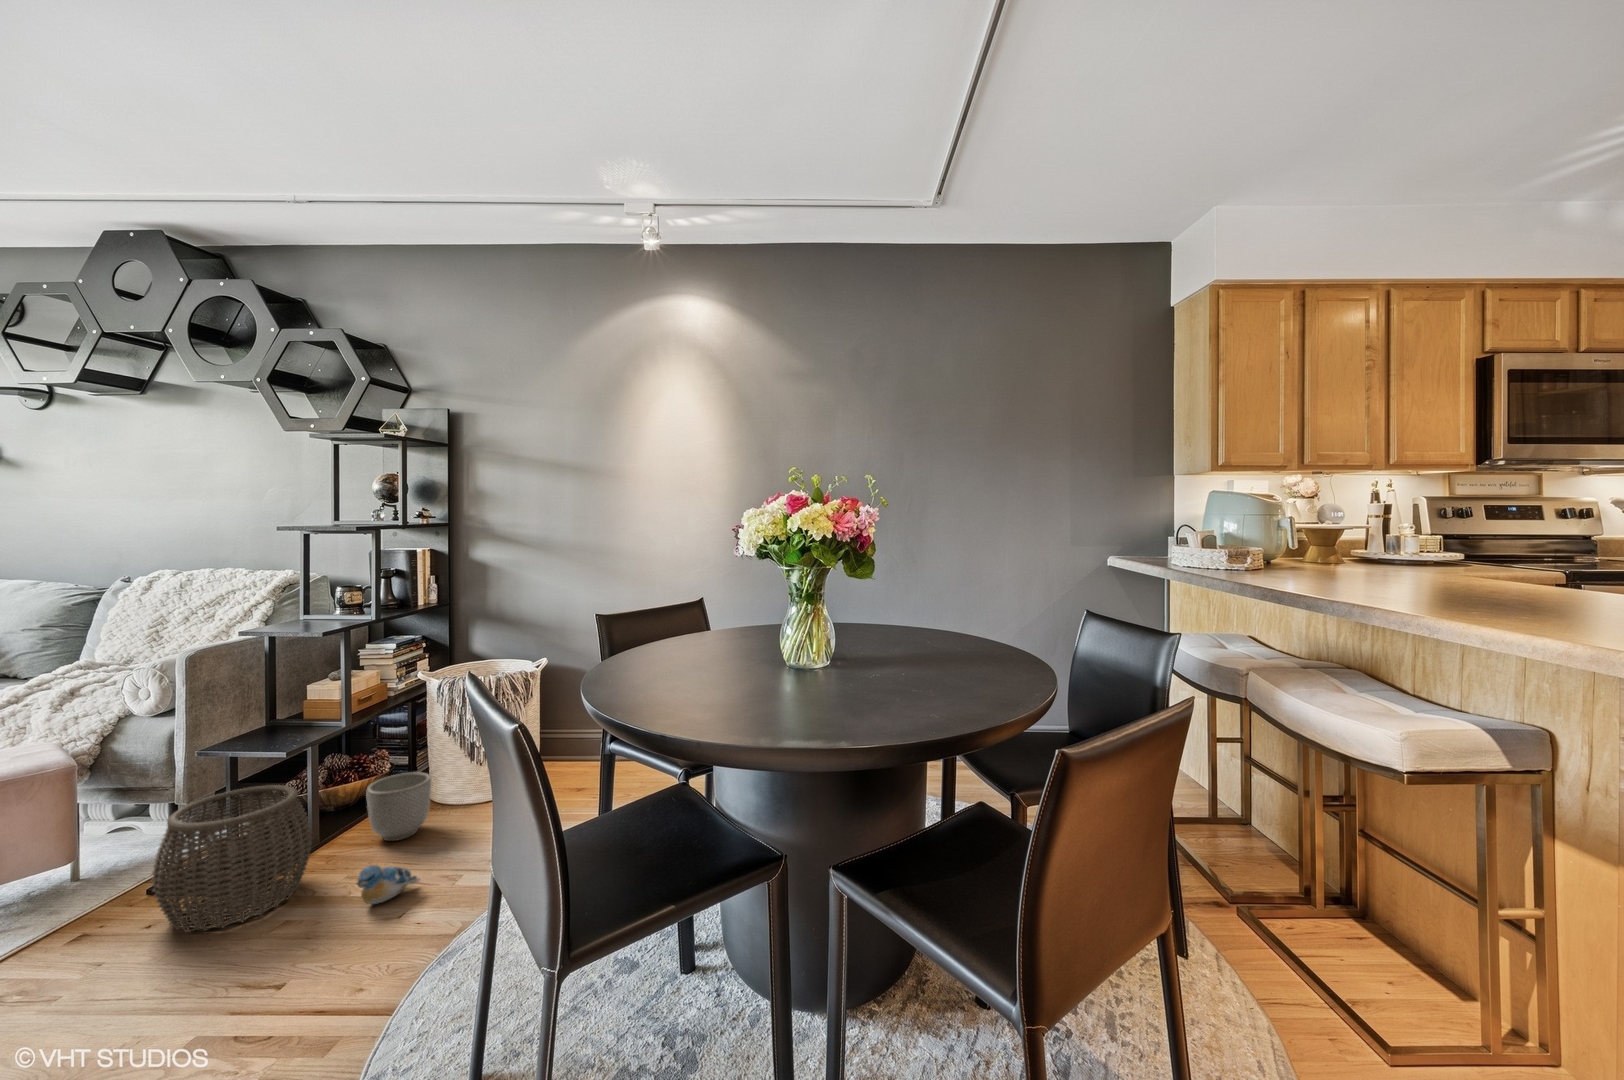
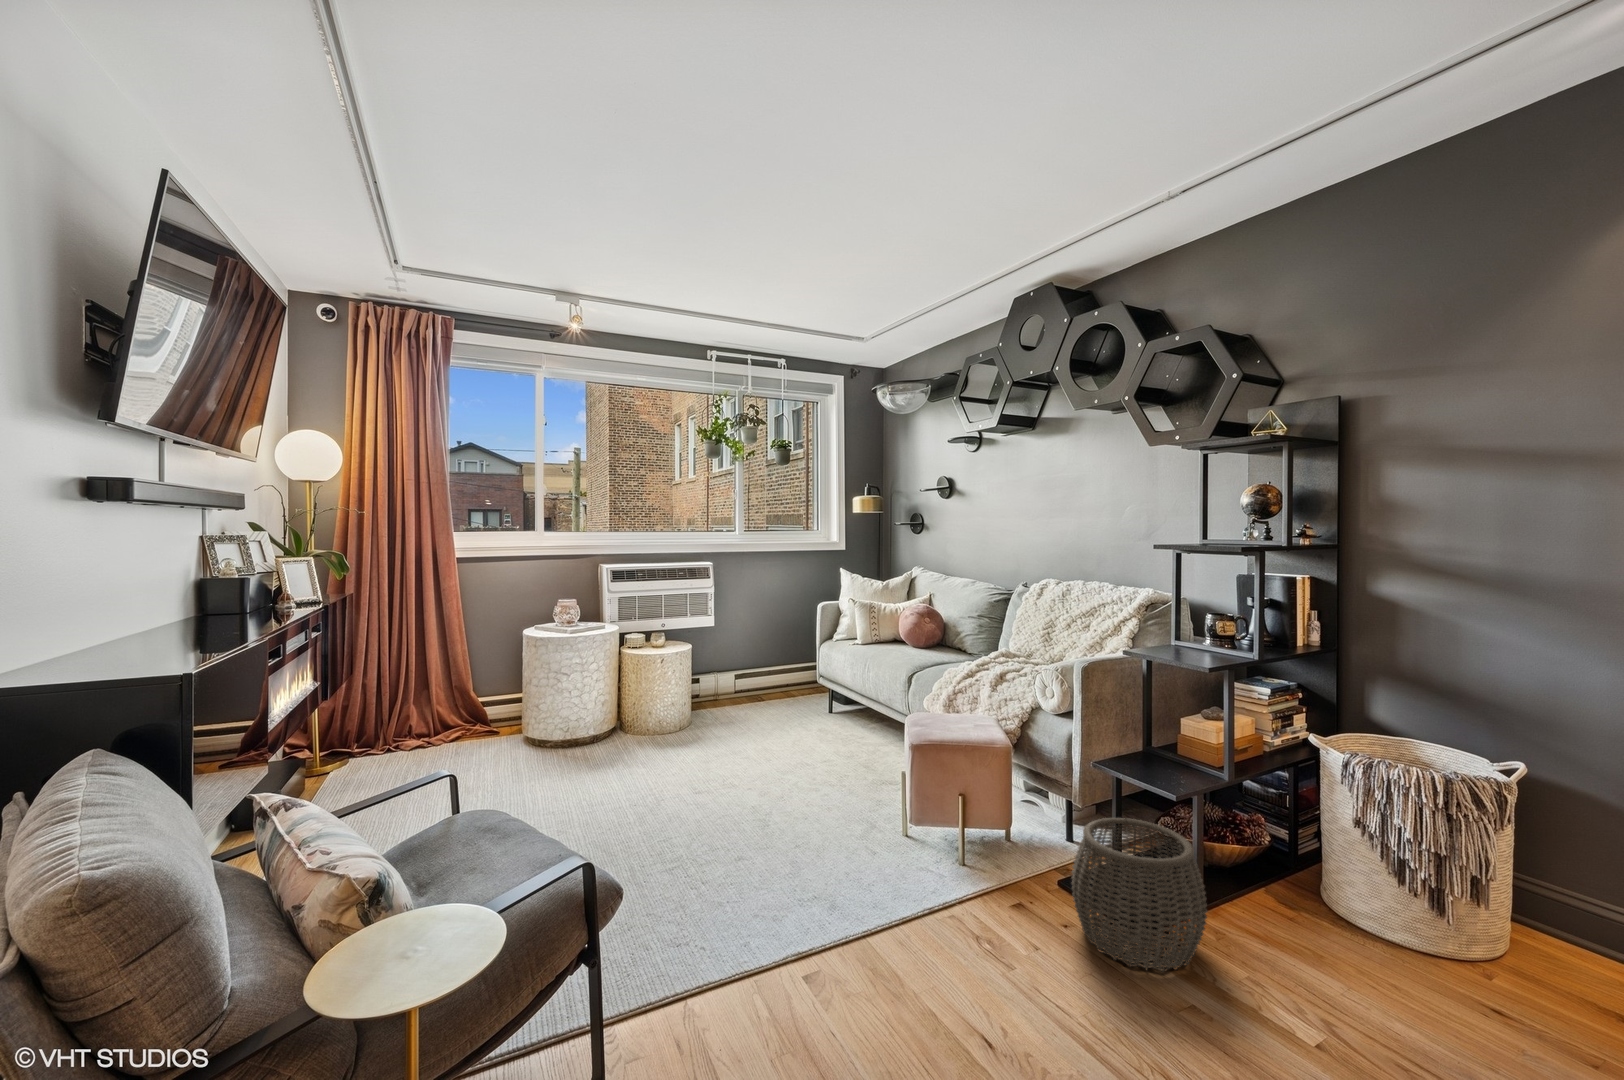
planter: present [366,772,431,841] -> none [1254,856,1338,947]
plush toy: present [357,865,420,904] -> none [1271,983,1354,1039]

